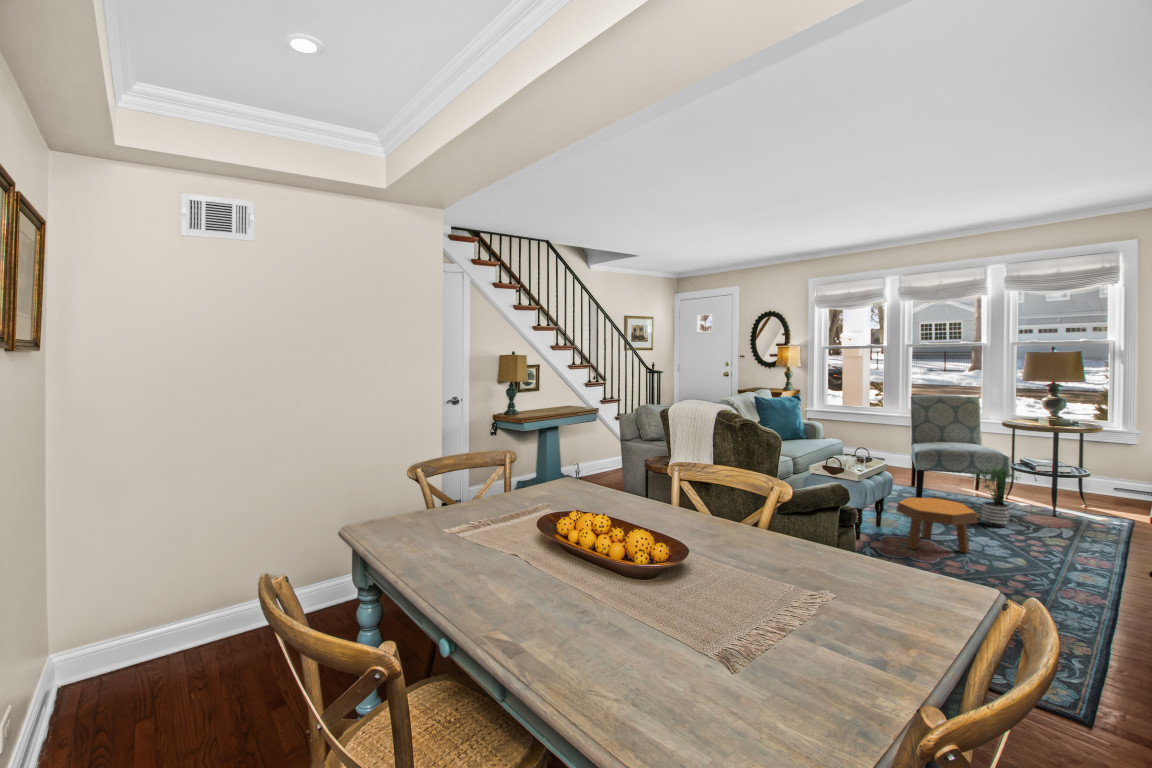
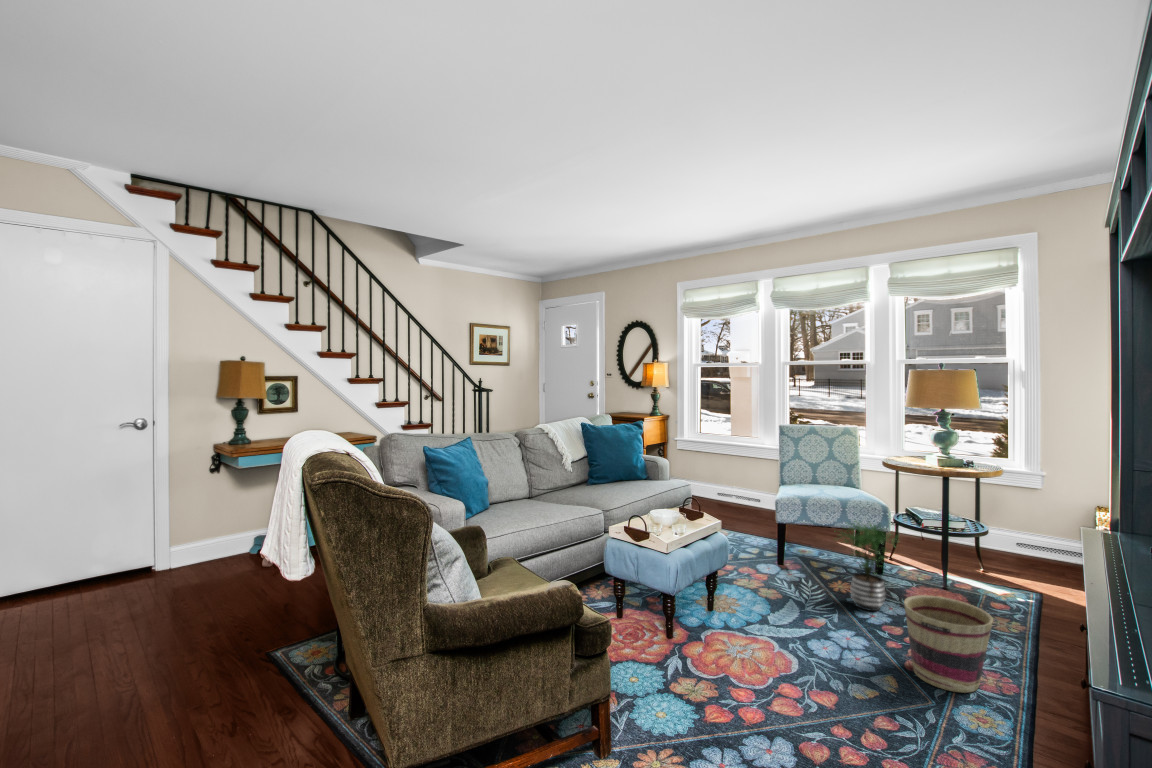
footstool: present [896,497,978,553] -> none [723,573,831,666]
basket: none [1030,509,1096,567] -> present [904,595,993,693]

